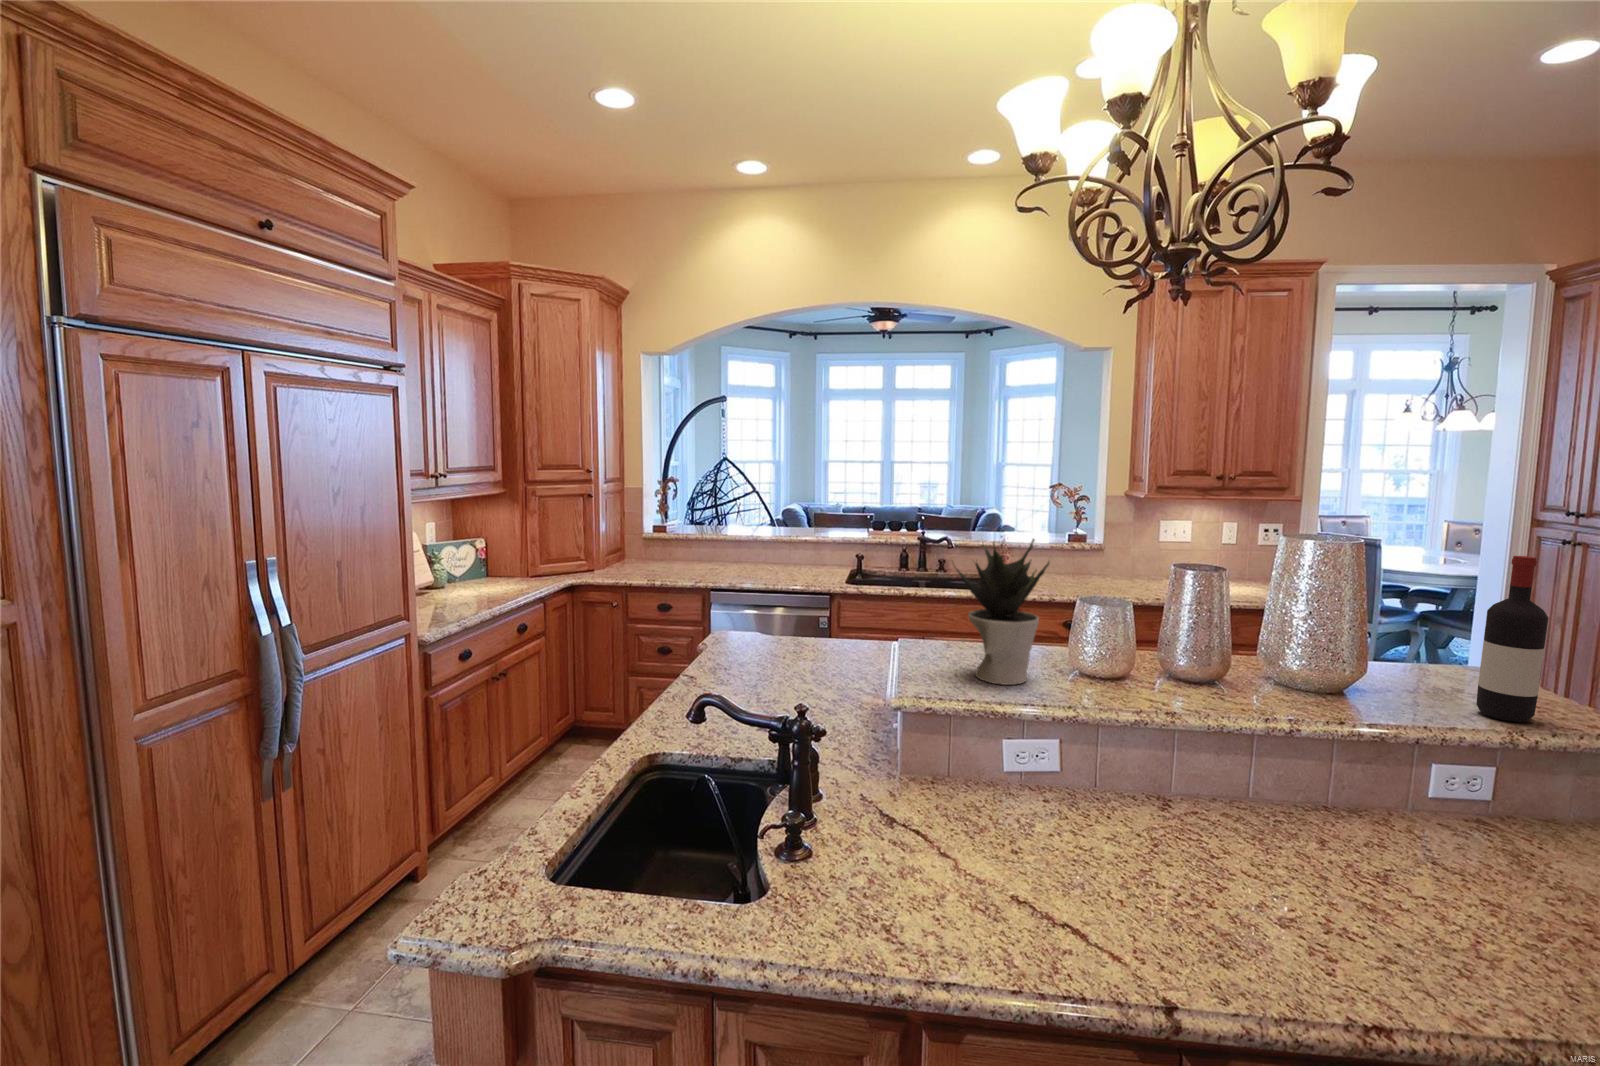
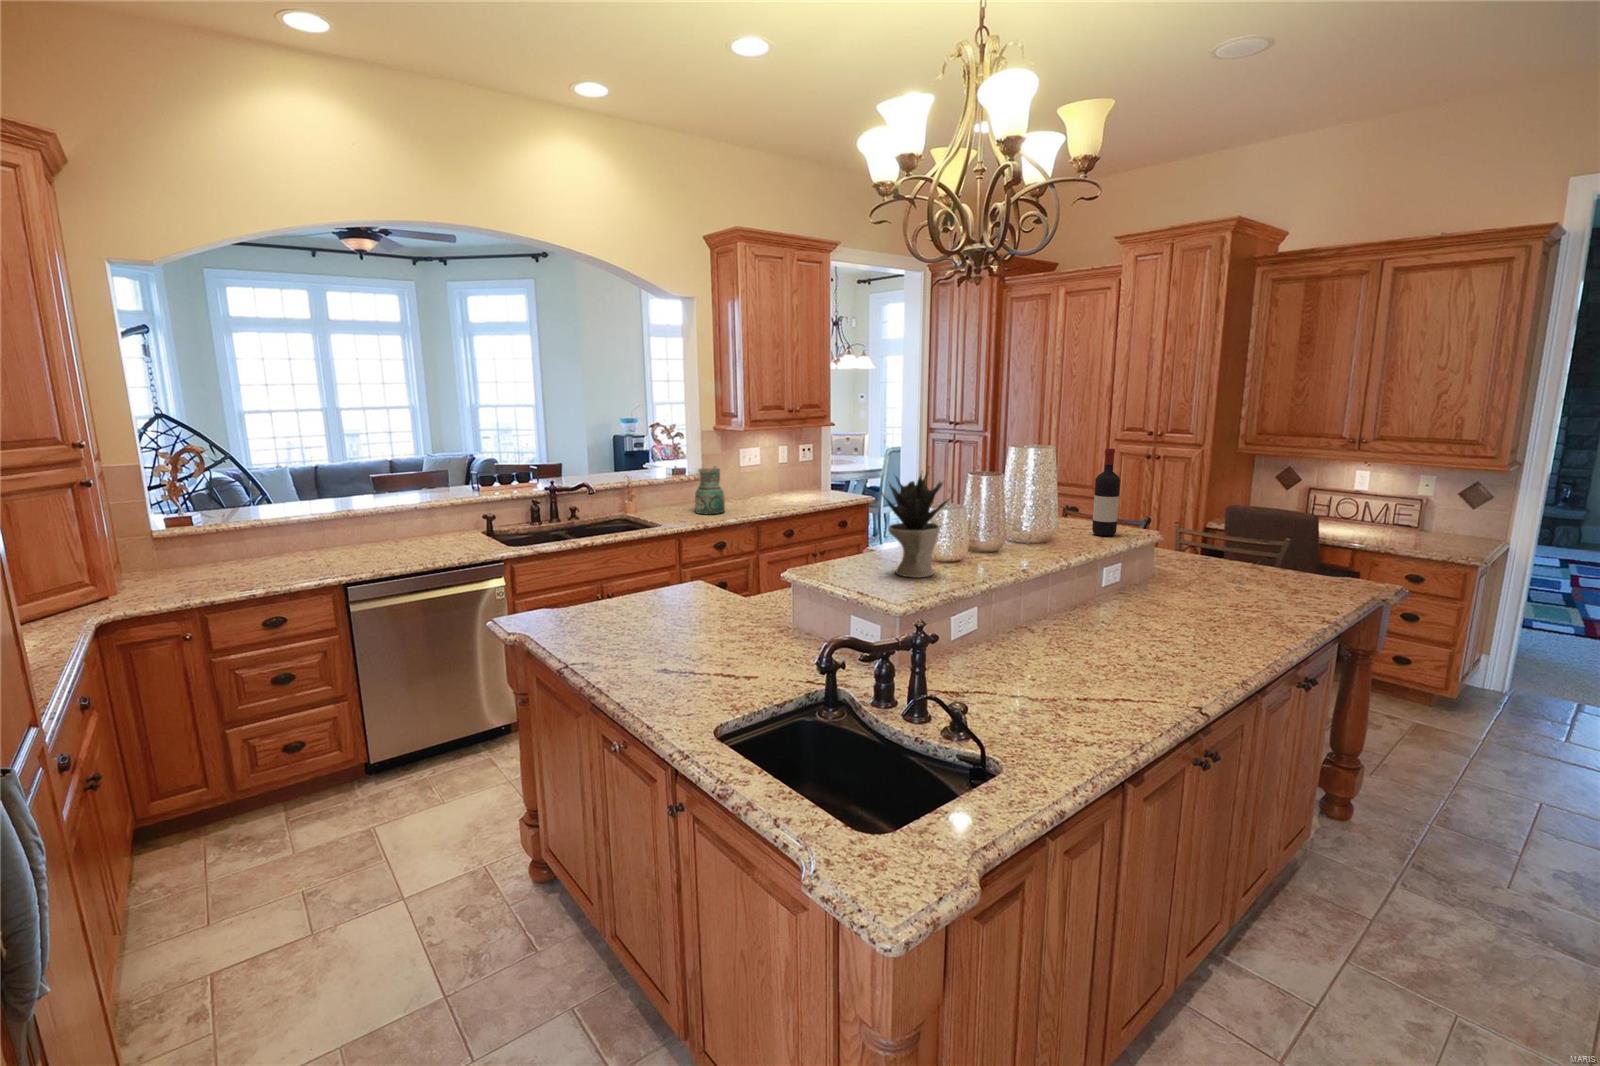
ceramic pitcher: none [1070,535,1112,589] -> present [695,466,725,514]

